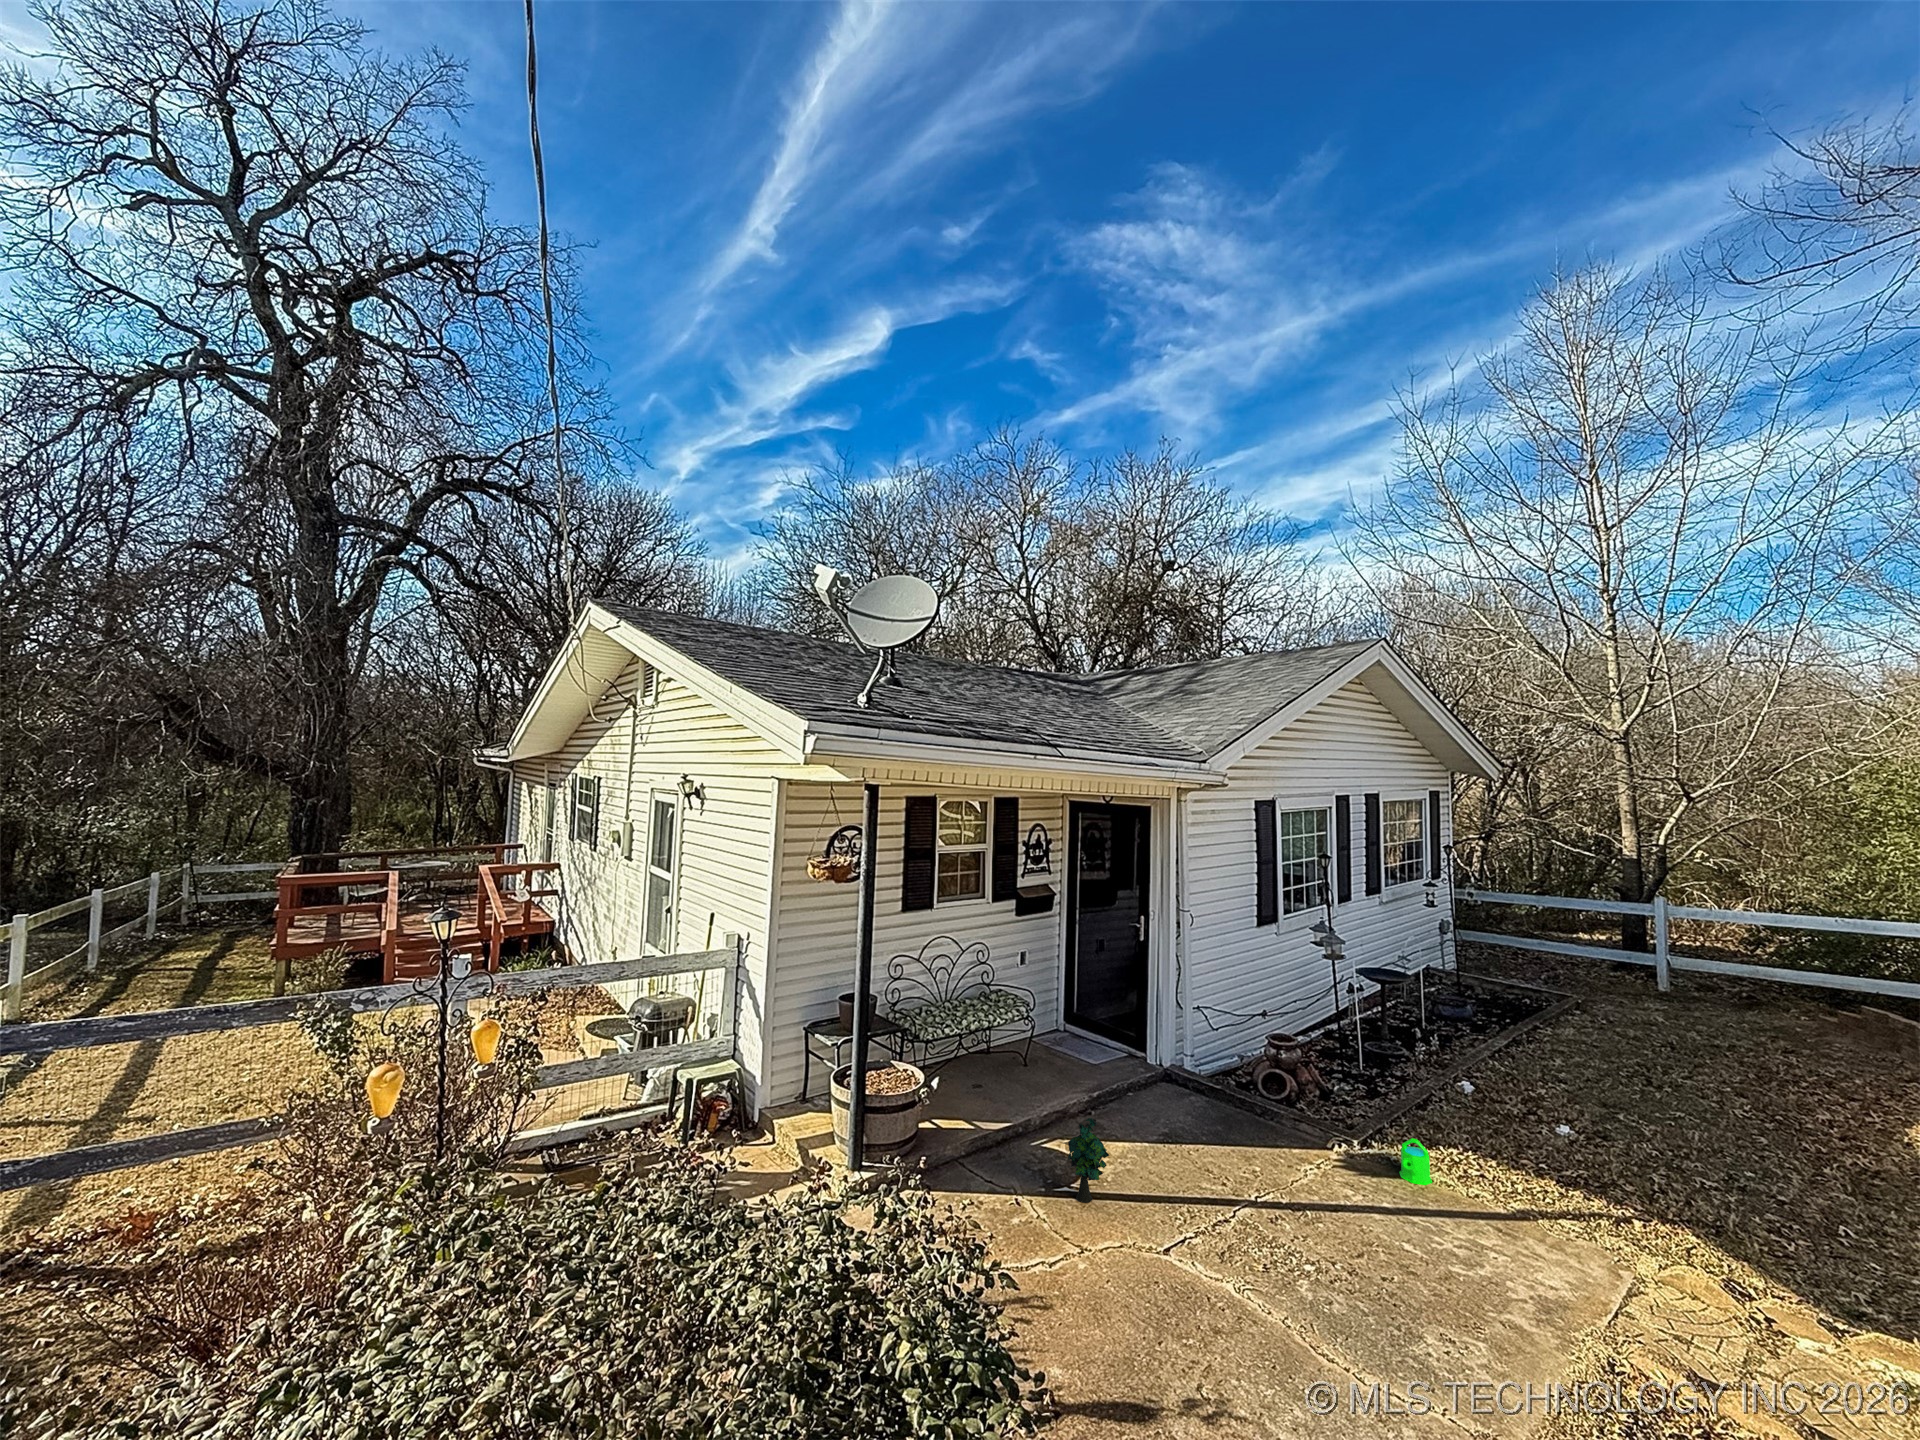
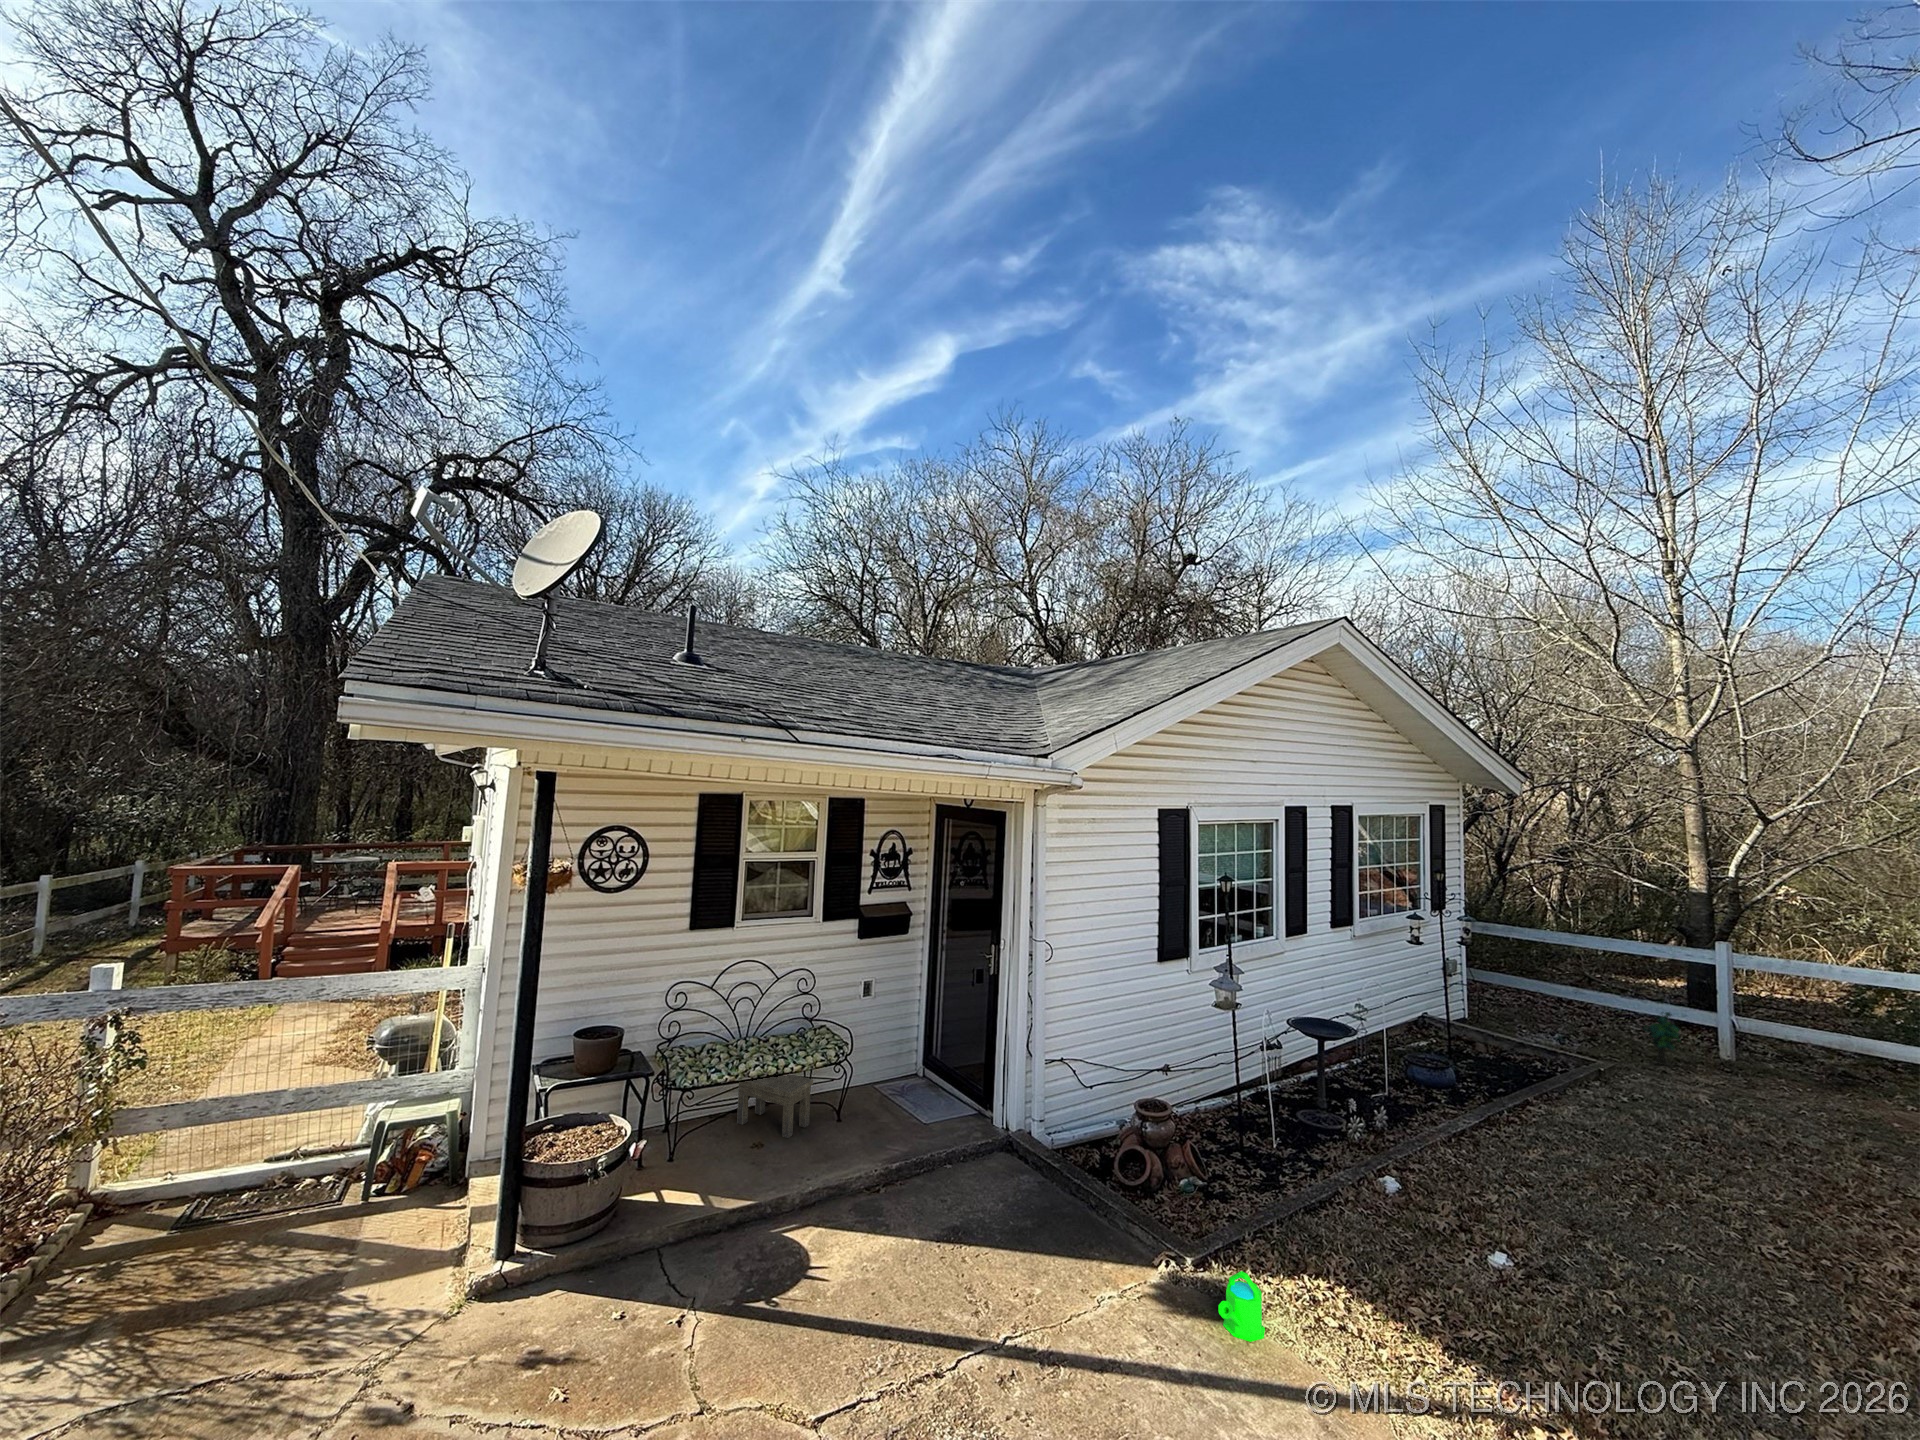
side table: none [946,1025,1009,1080] -> present [737,1075,813,1138]
decorative plant: present [1063,1118,1109,1203] -> present [1643,1012,1682,1066]

